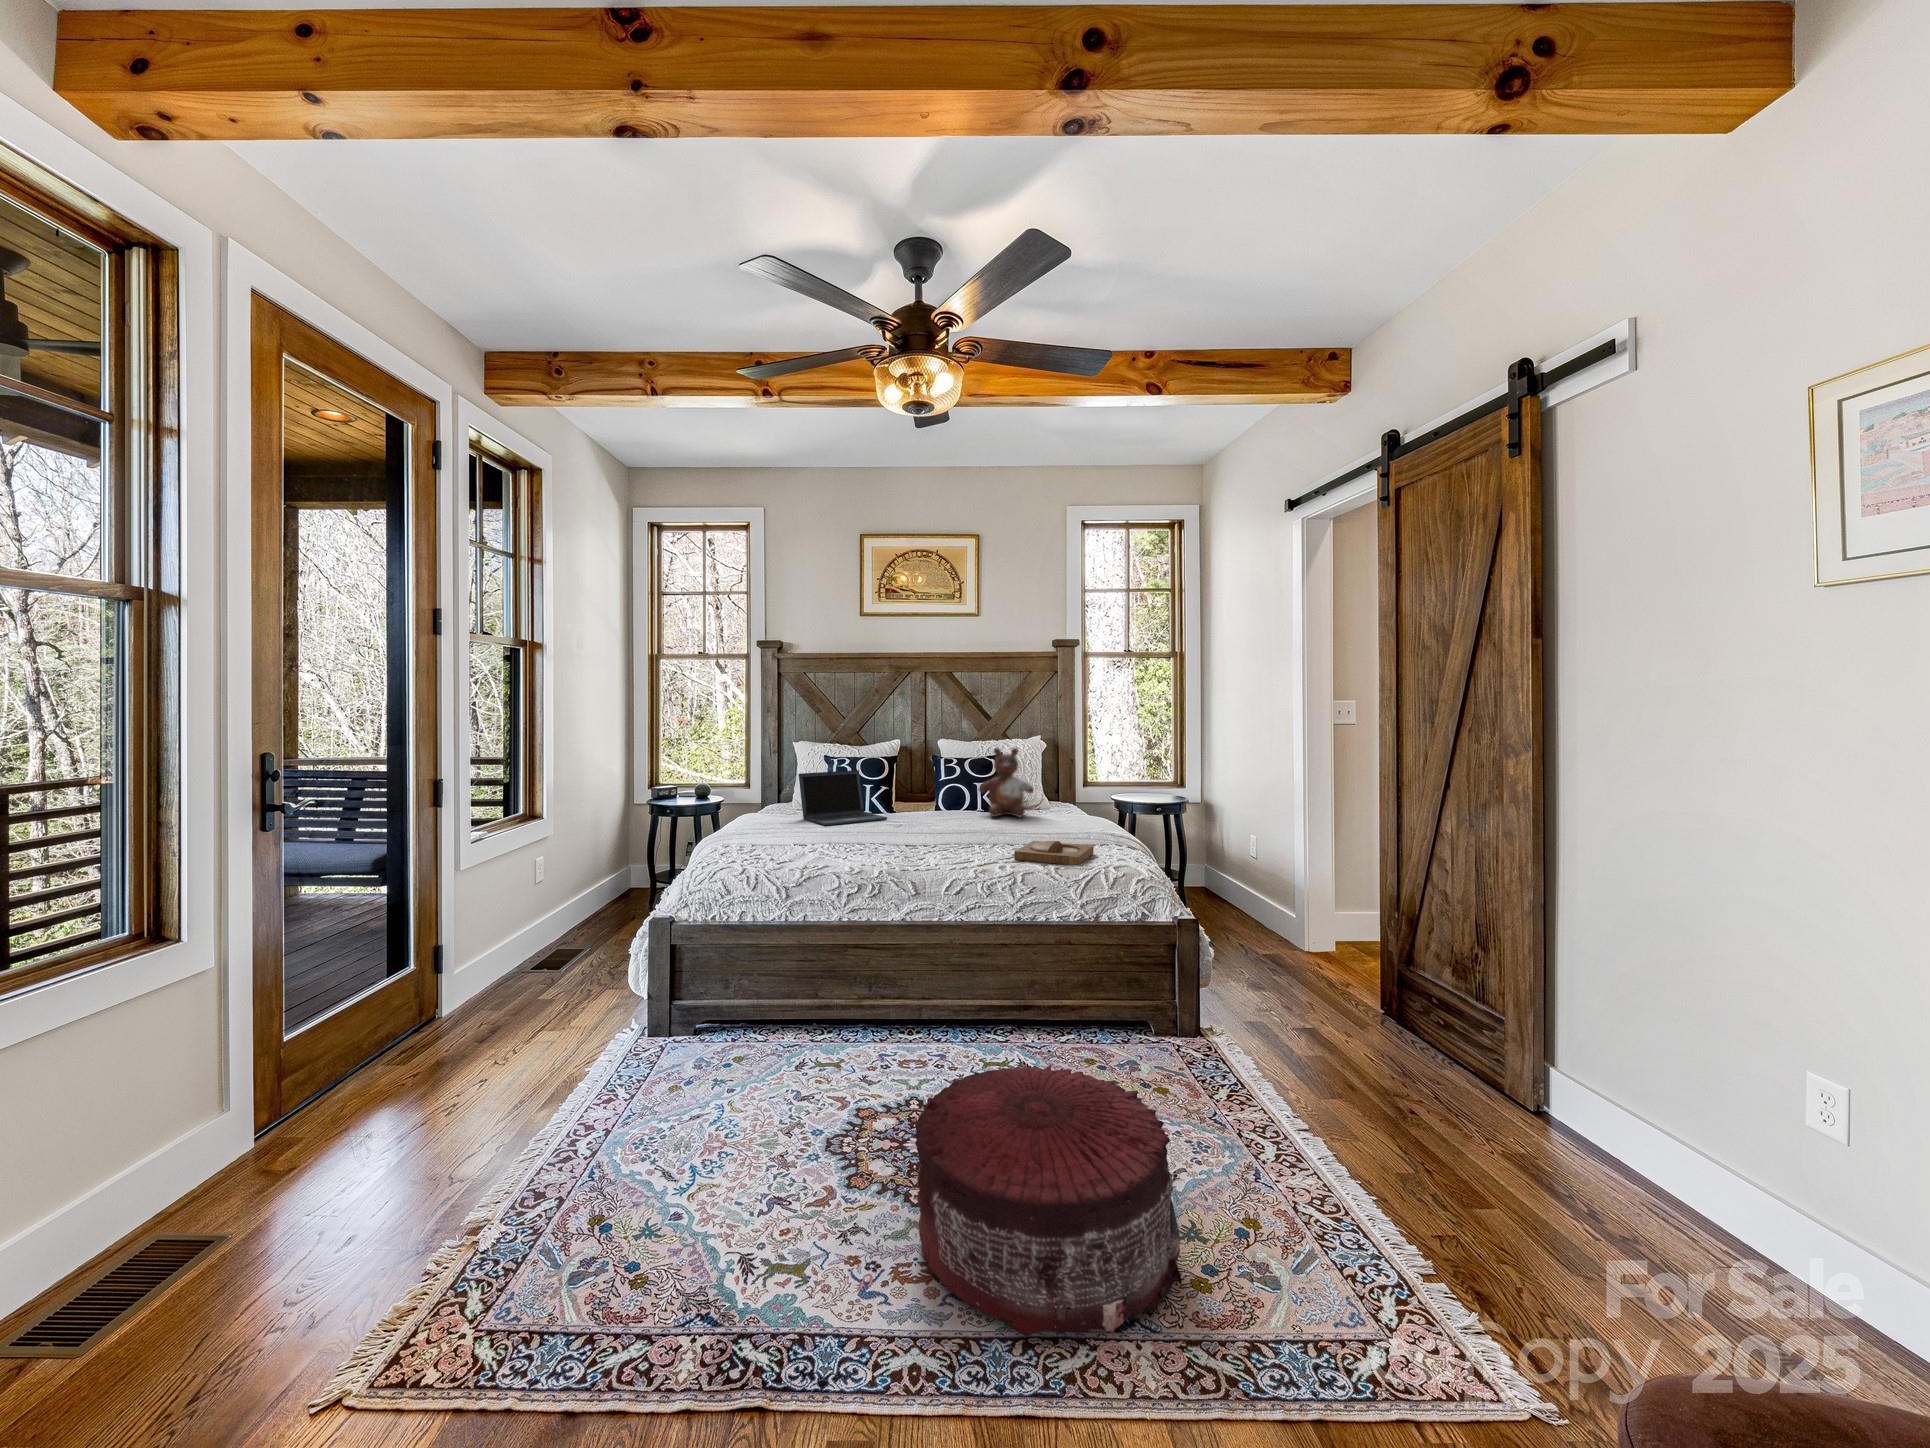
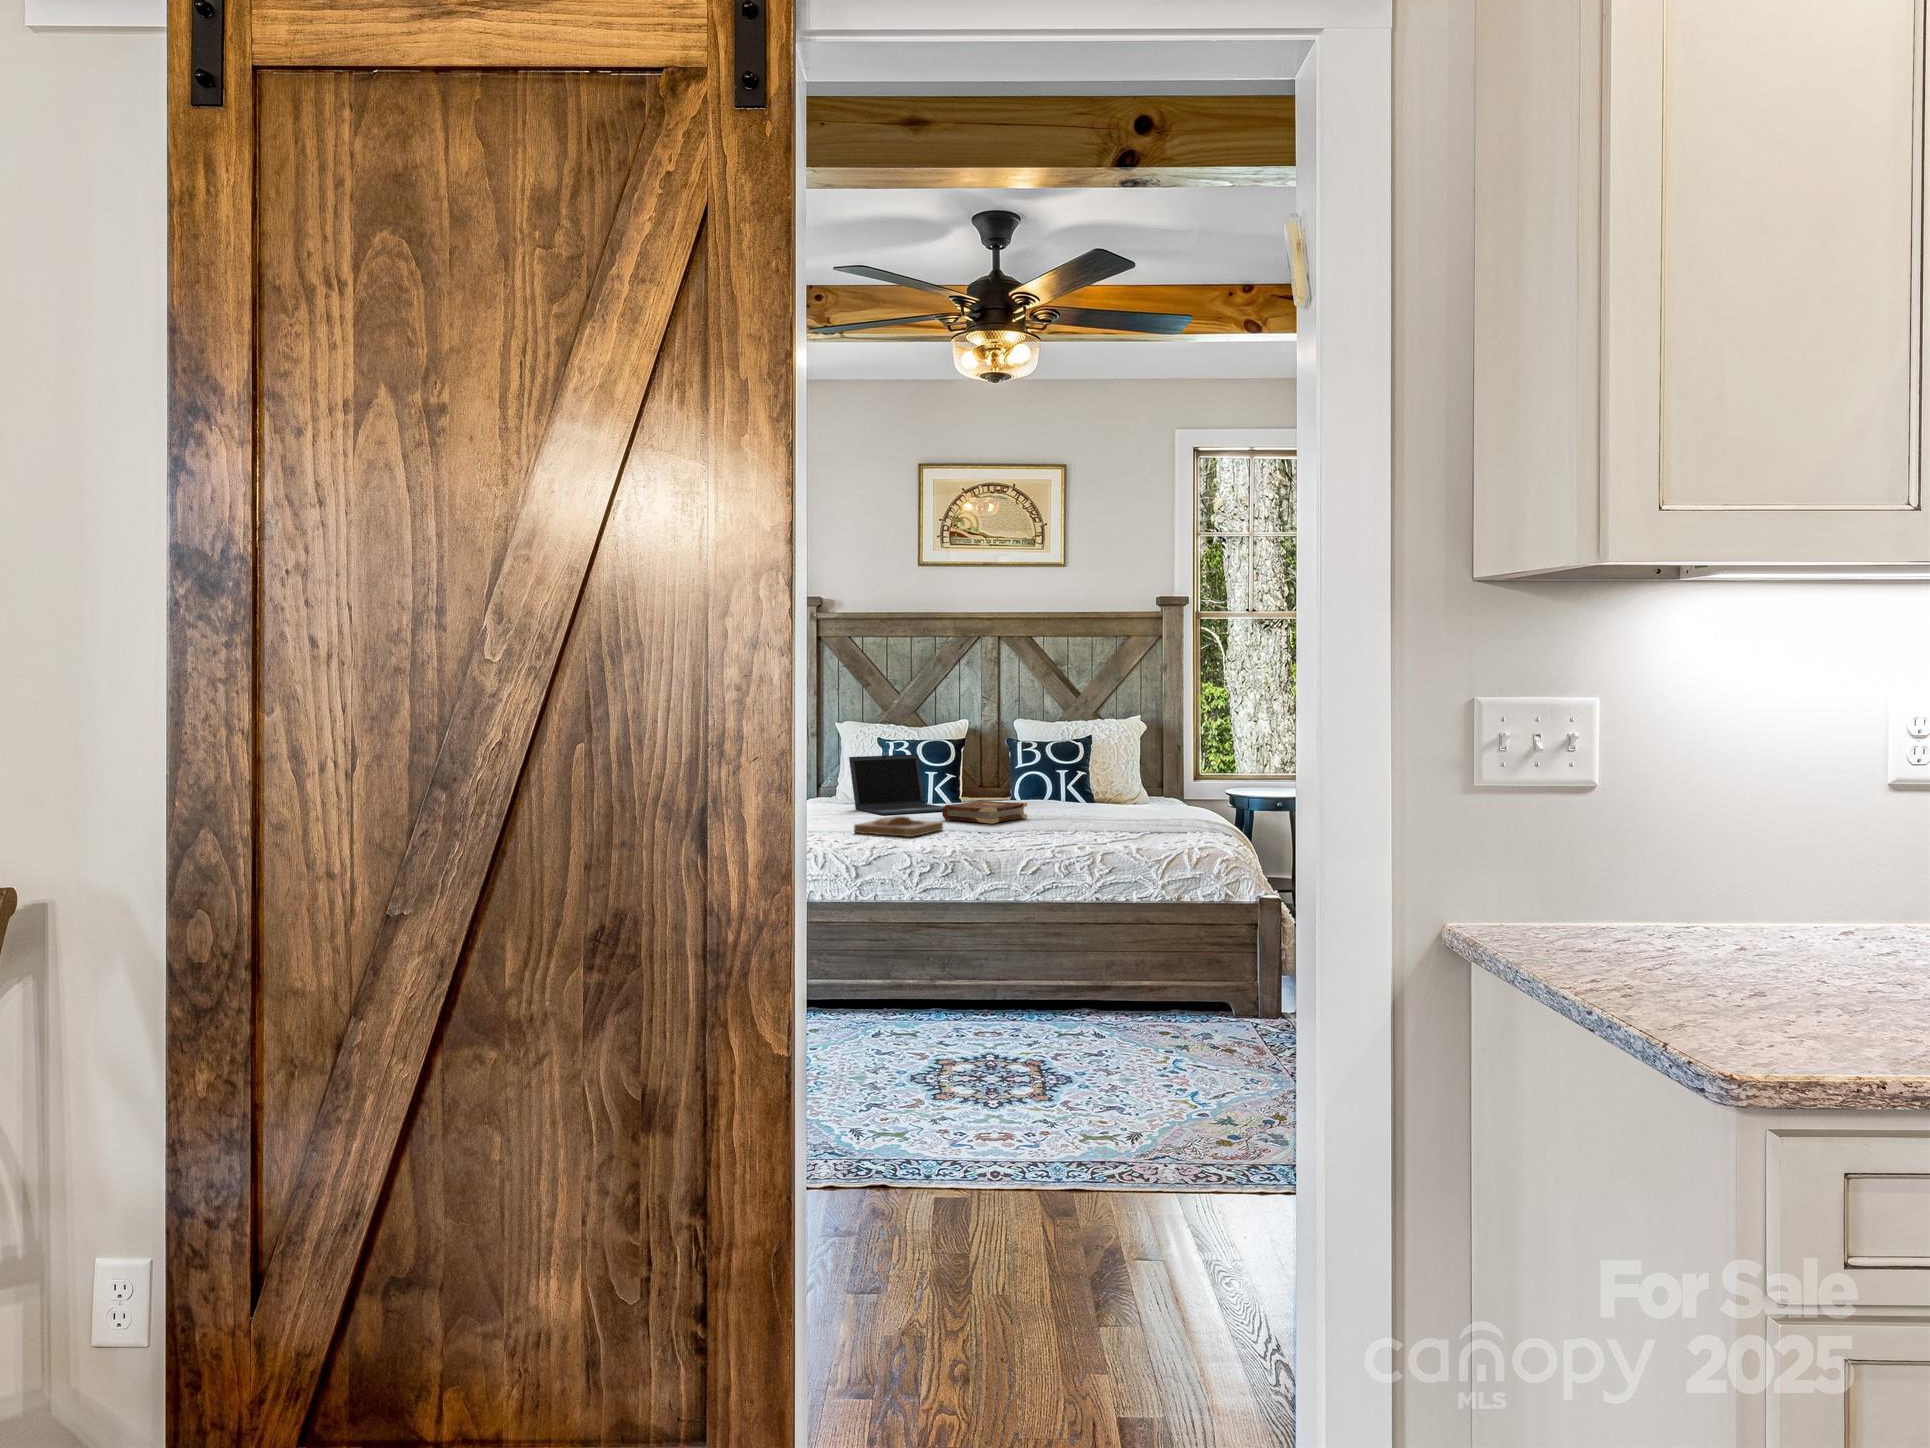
stuffed bear: present [979,748,1034,817] -> none [1062,728,1128,810]
book: none [876,811,950,836] -> present [942,800,1027,824]
tray: present [1014,841,1094,865] -> present [854,816,943,837]
pouf: present [915,1064,1181,1336] -> none [995,996,1208,1150]

